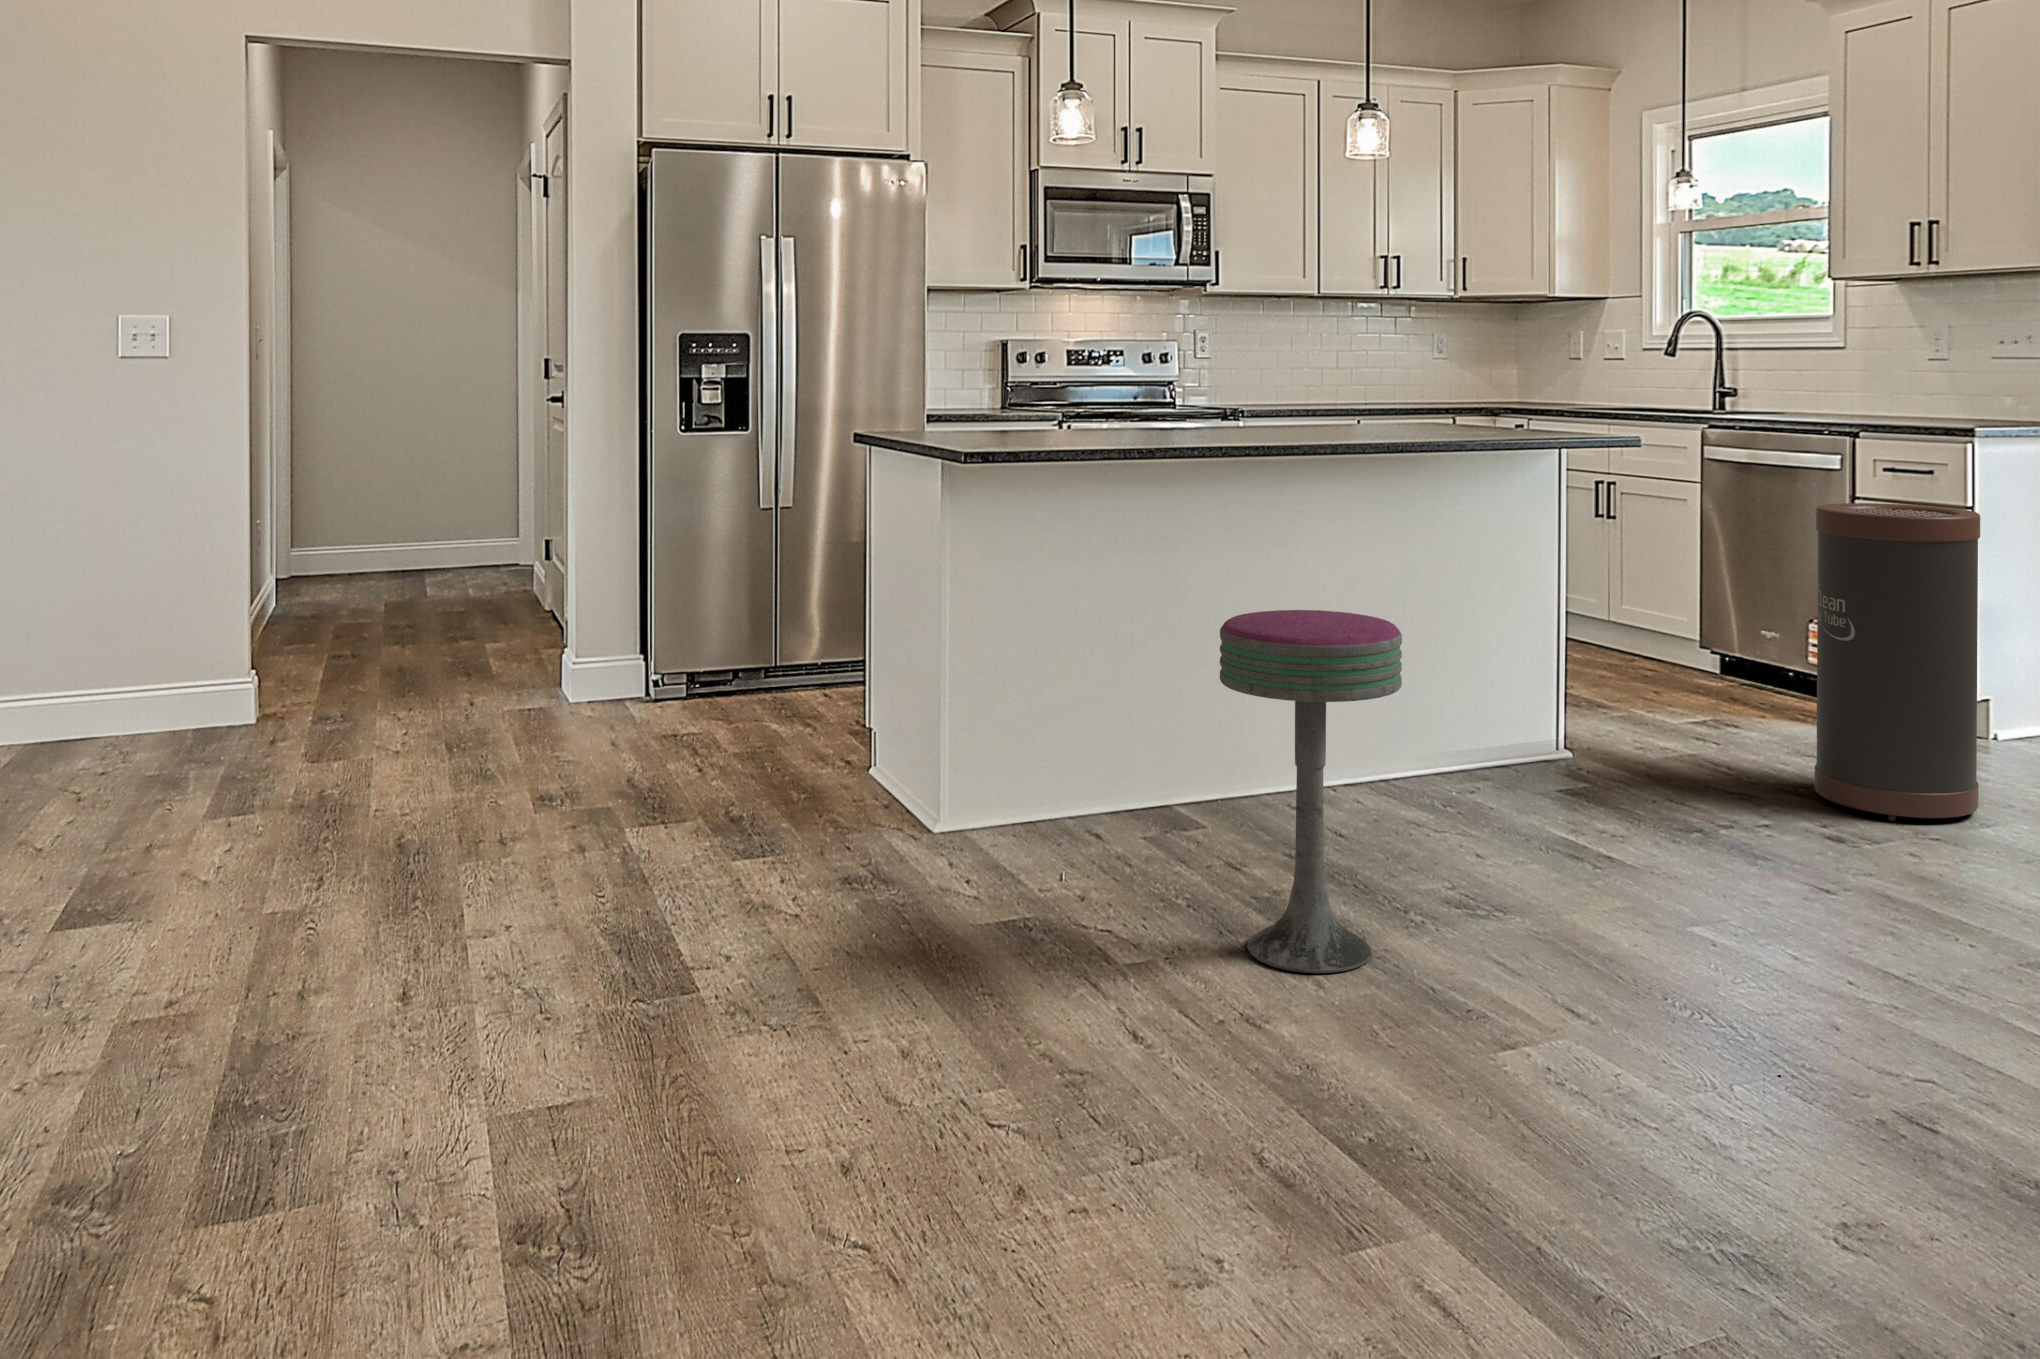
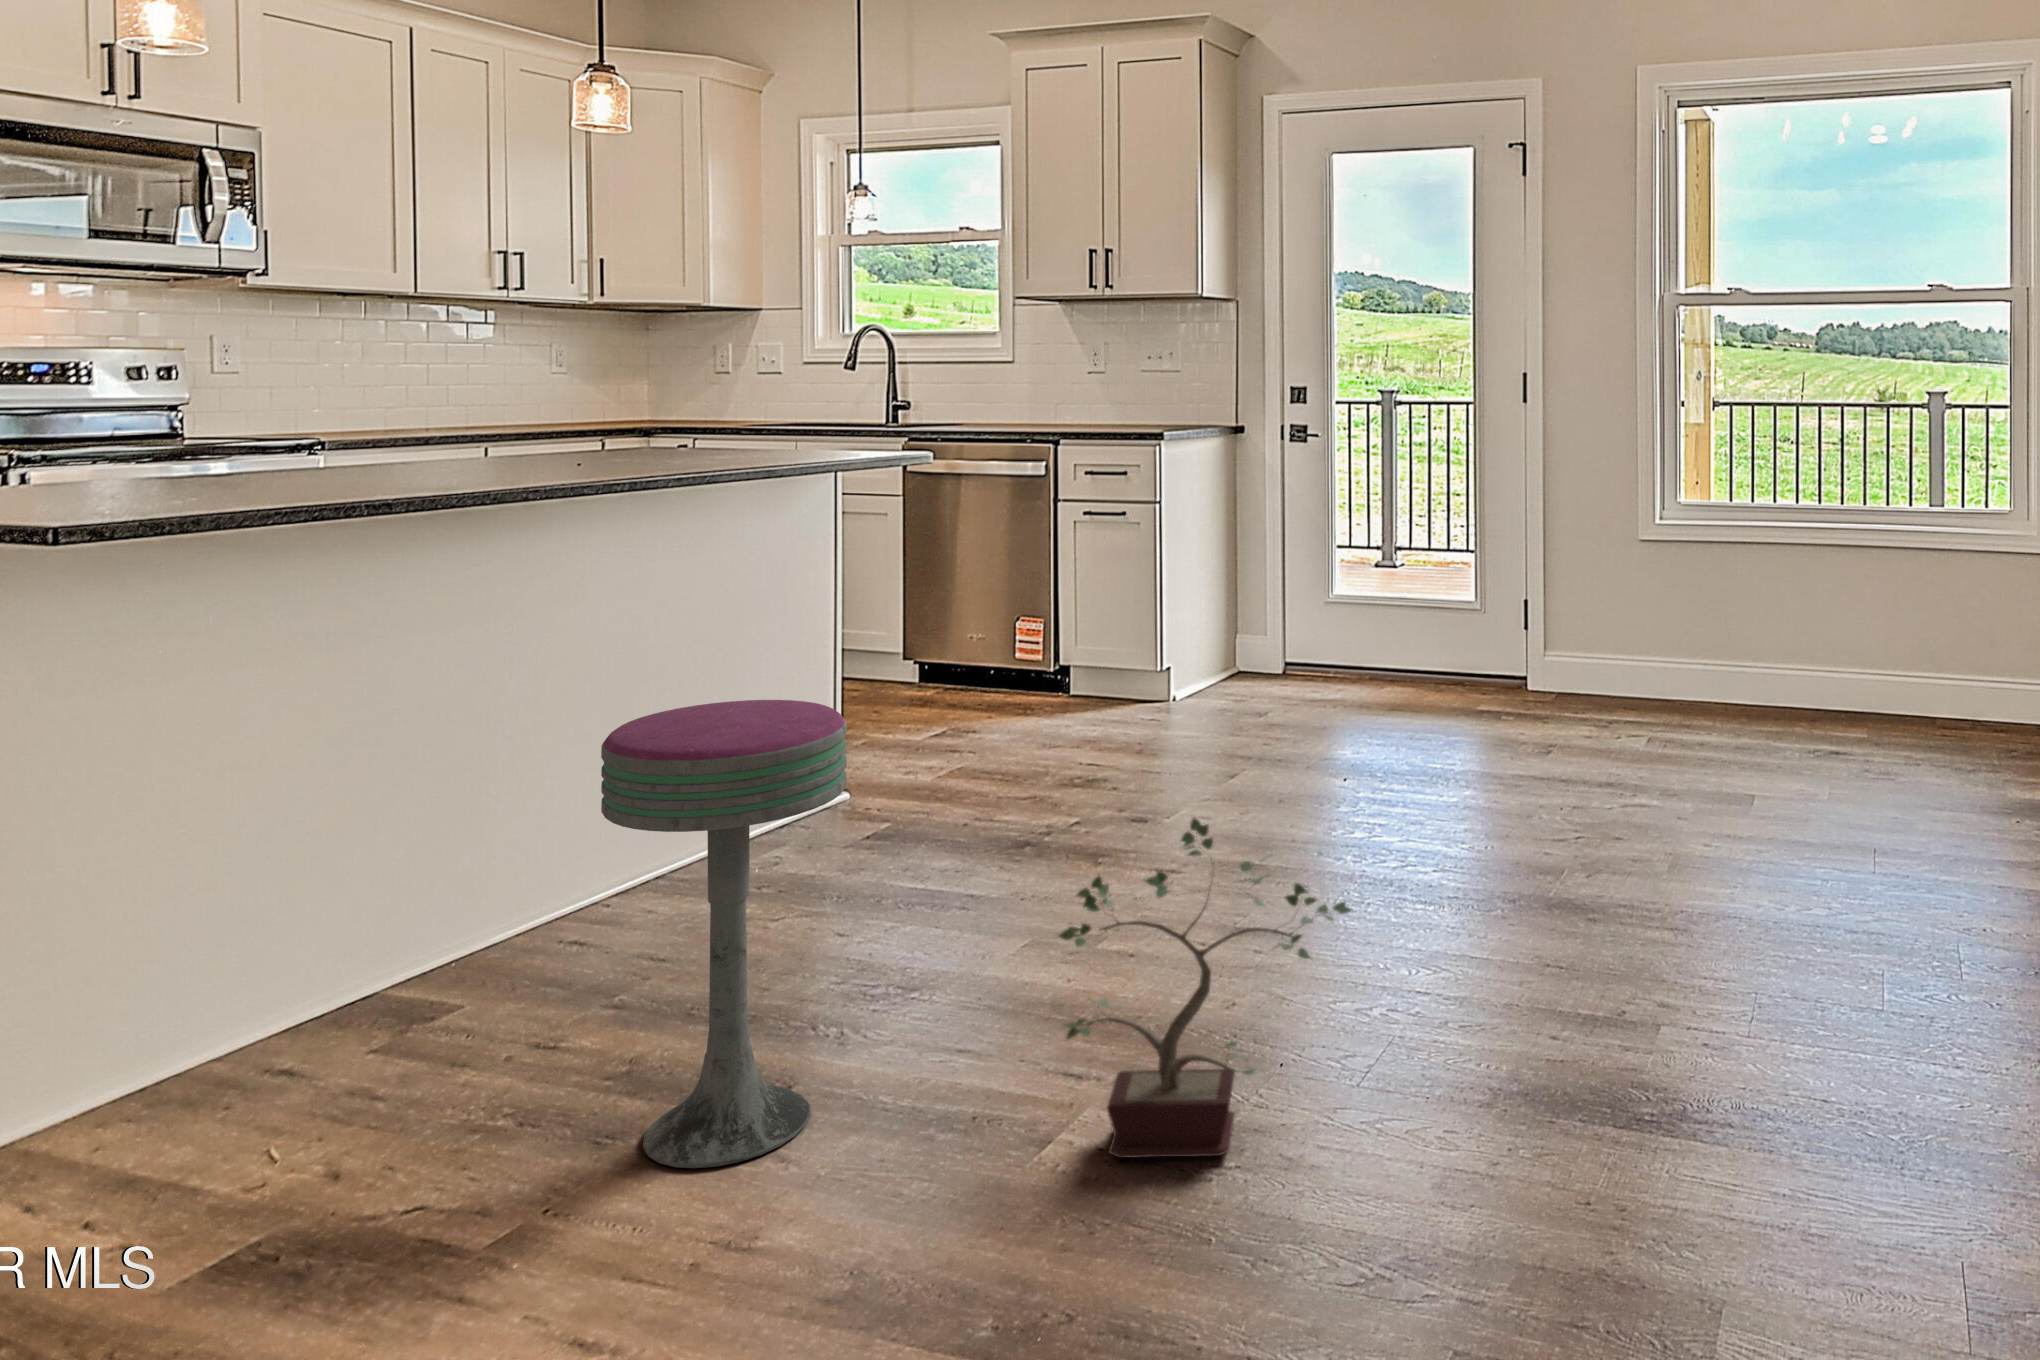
trash can: present [1814,503,1980,821] -> none [1089,506,1223,795]
potted plant: none [1525,769,1795,1102] -> present [1059,818,1353,1158]

